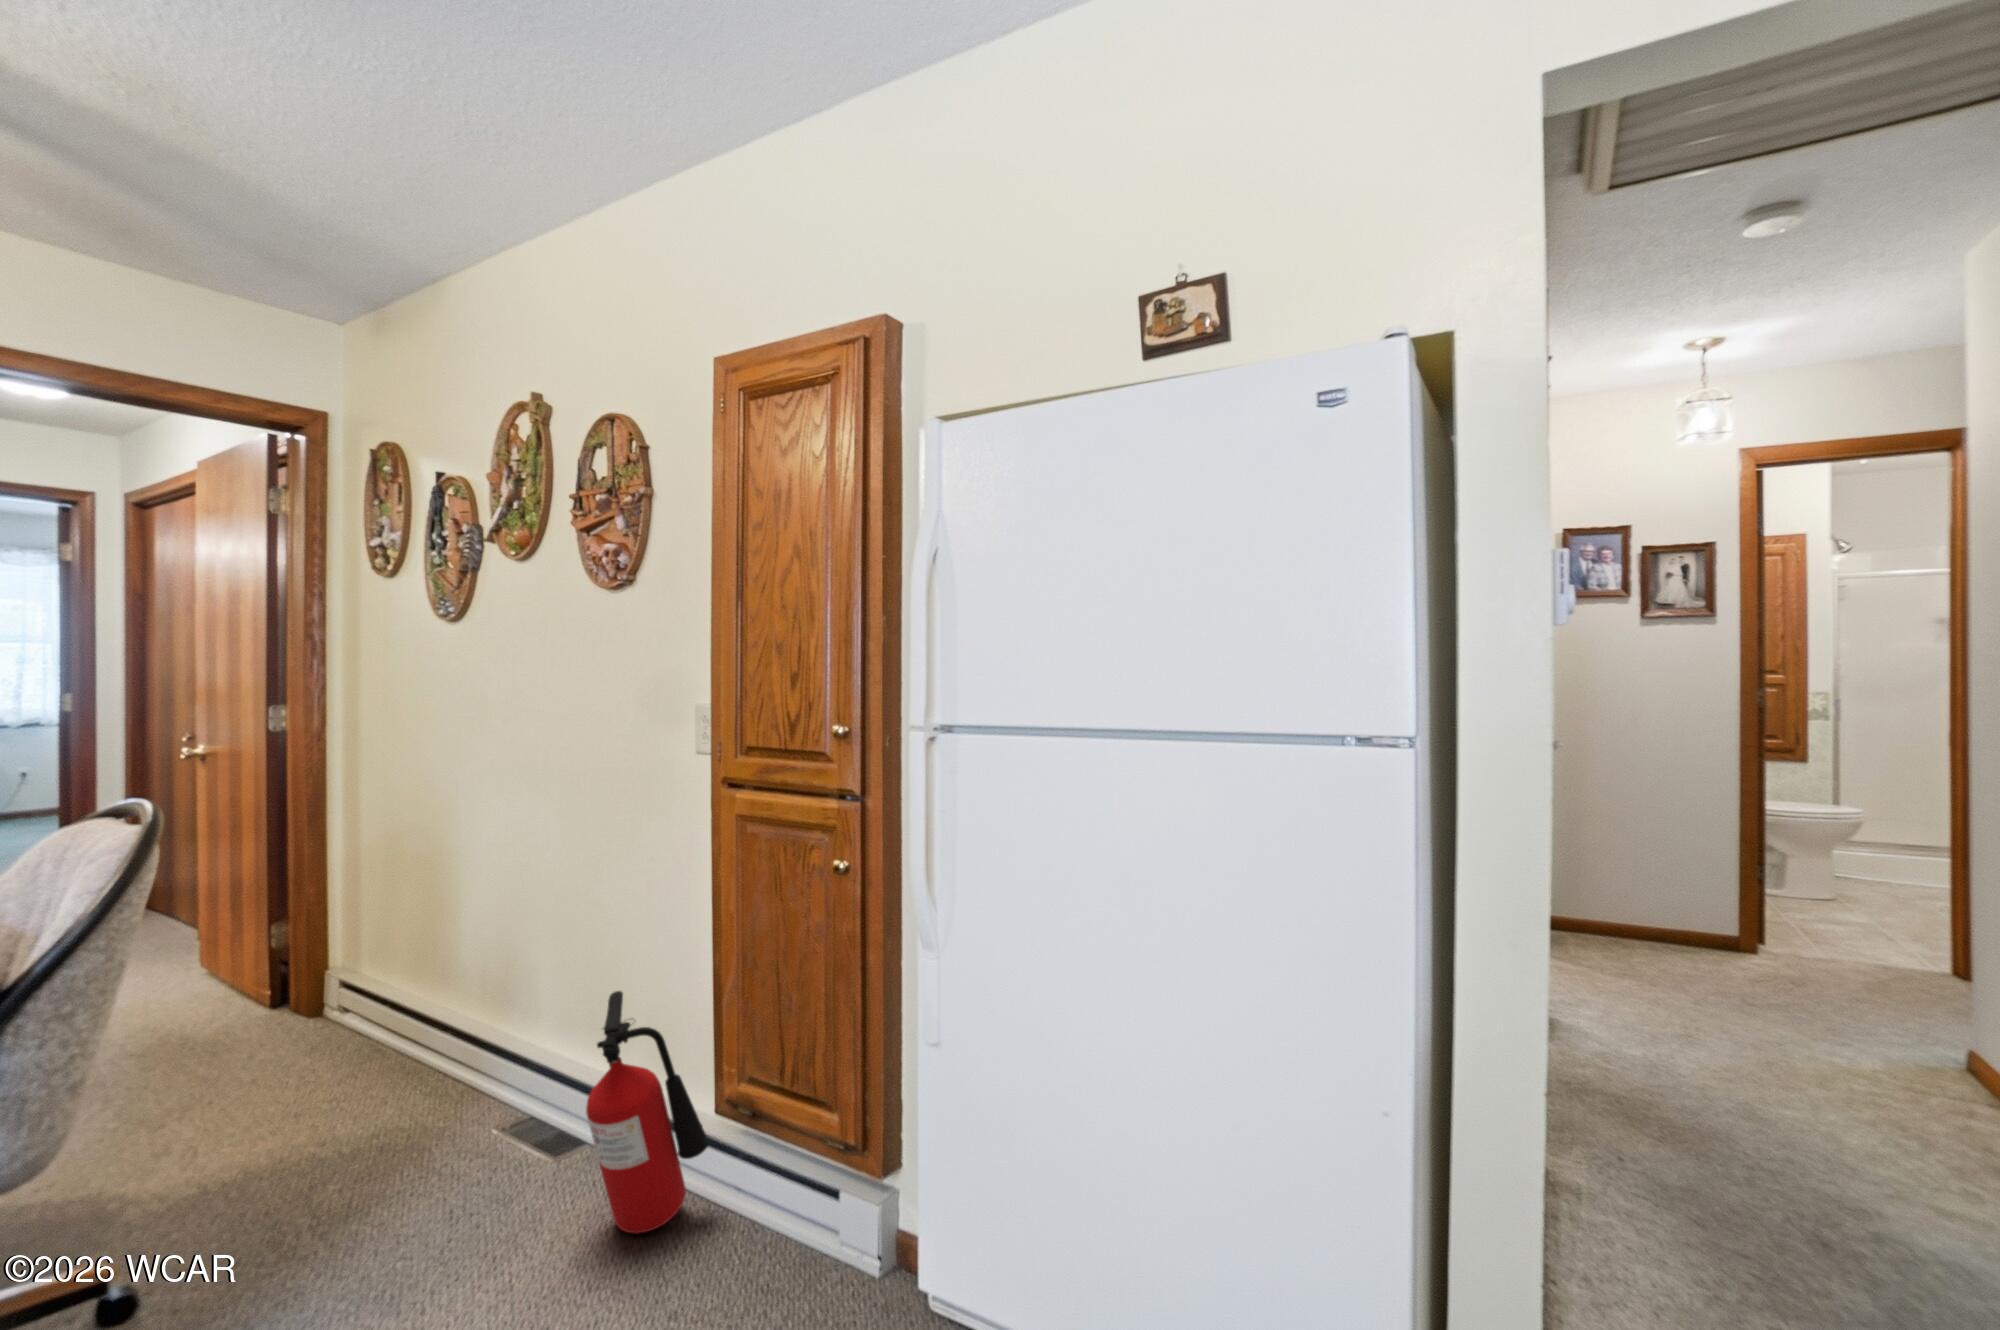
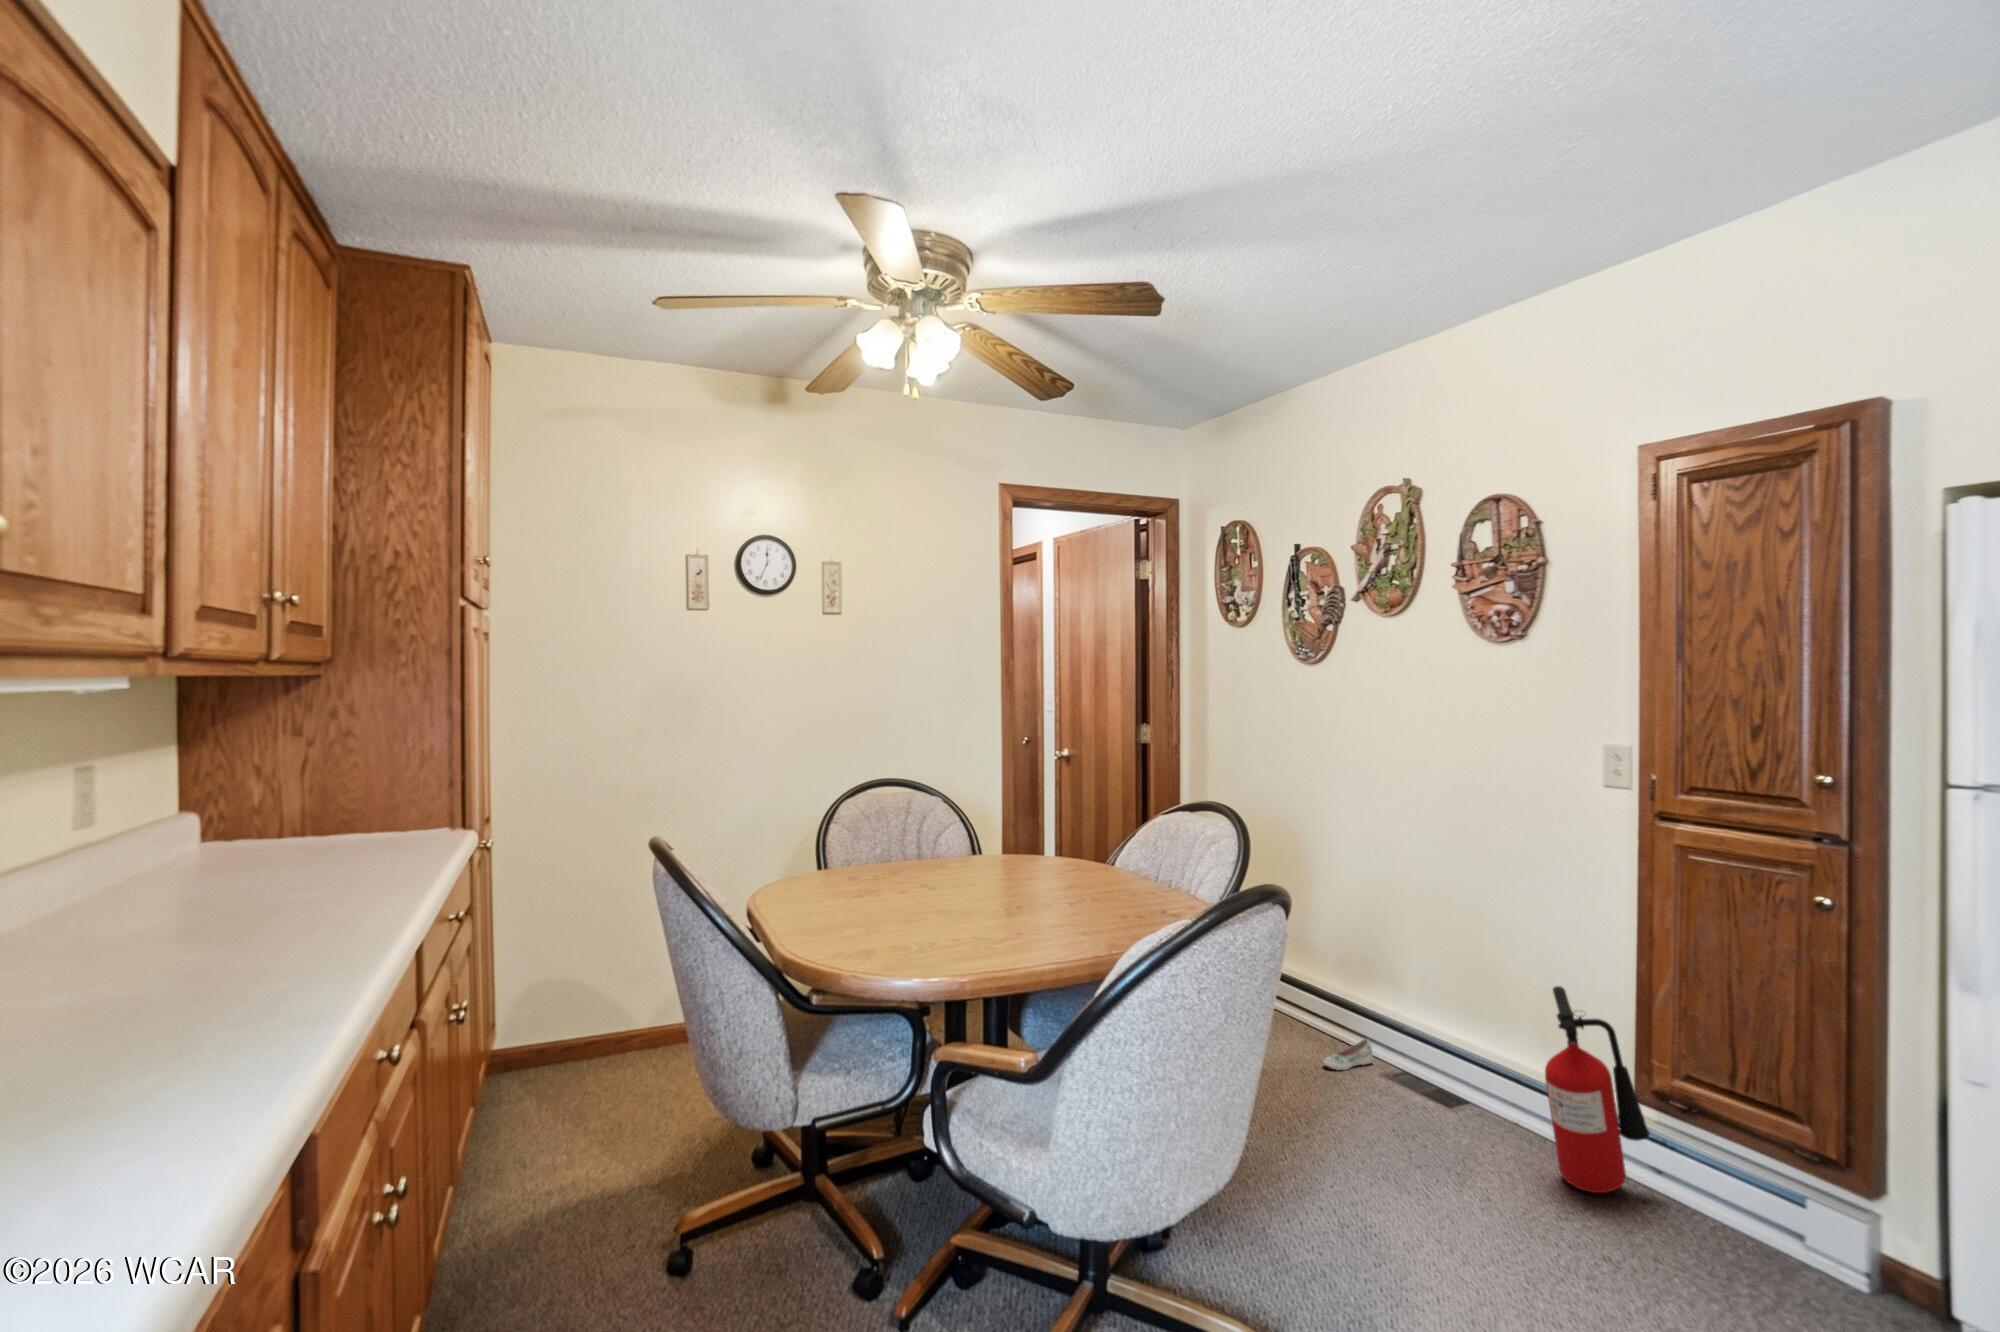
shoe: none [421,1065,501,1116] -> present [1323,1039,1373,1070]

